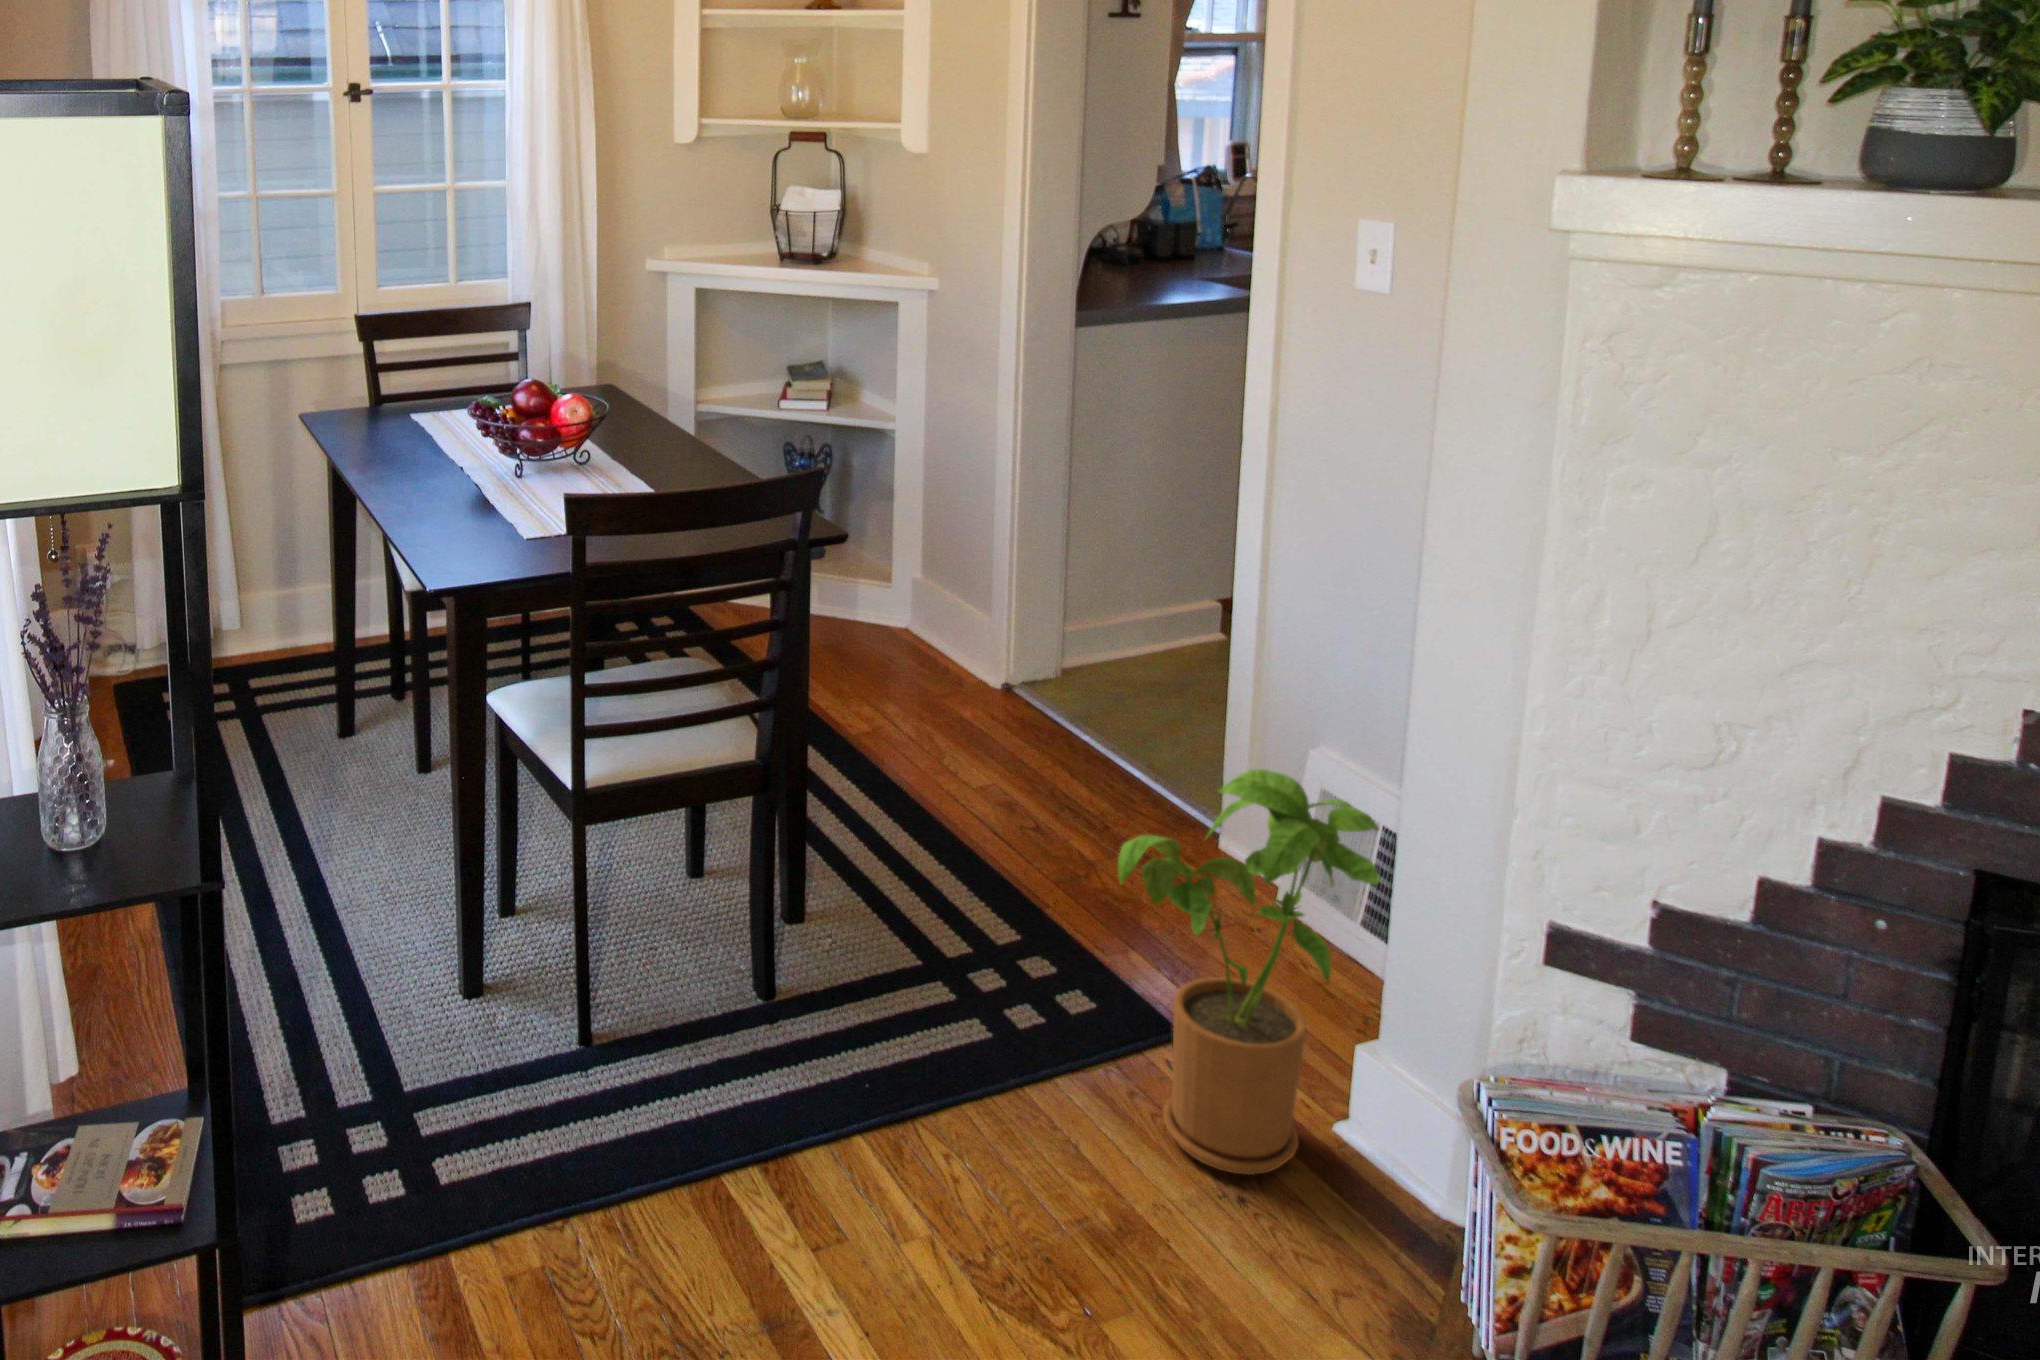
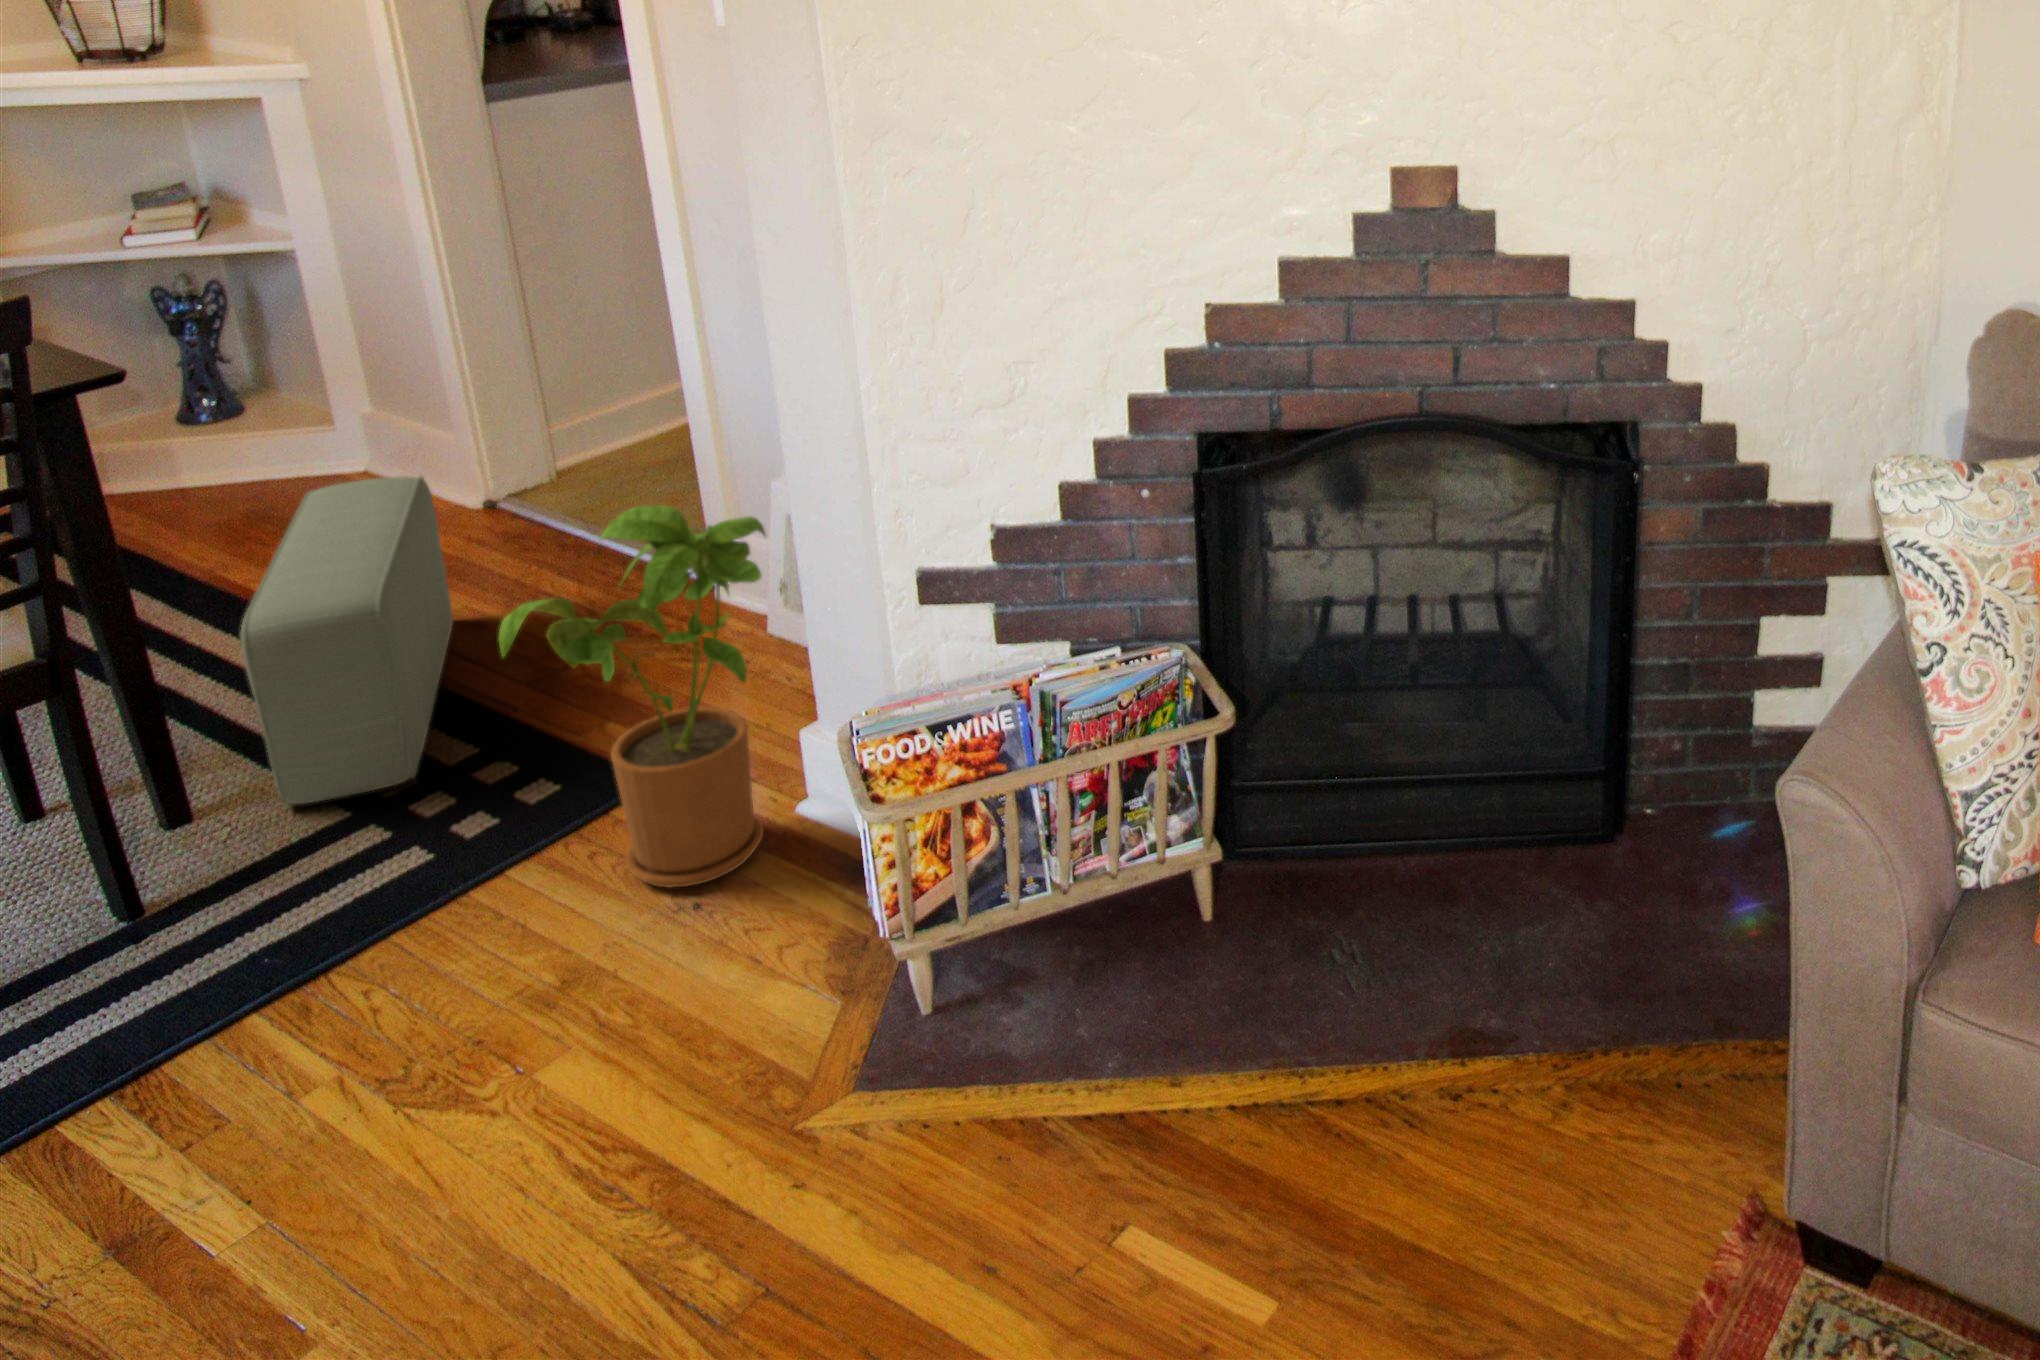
pouf: none [868,652,997,949] -> present [240,476,453,804]

